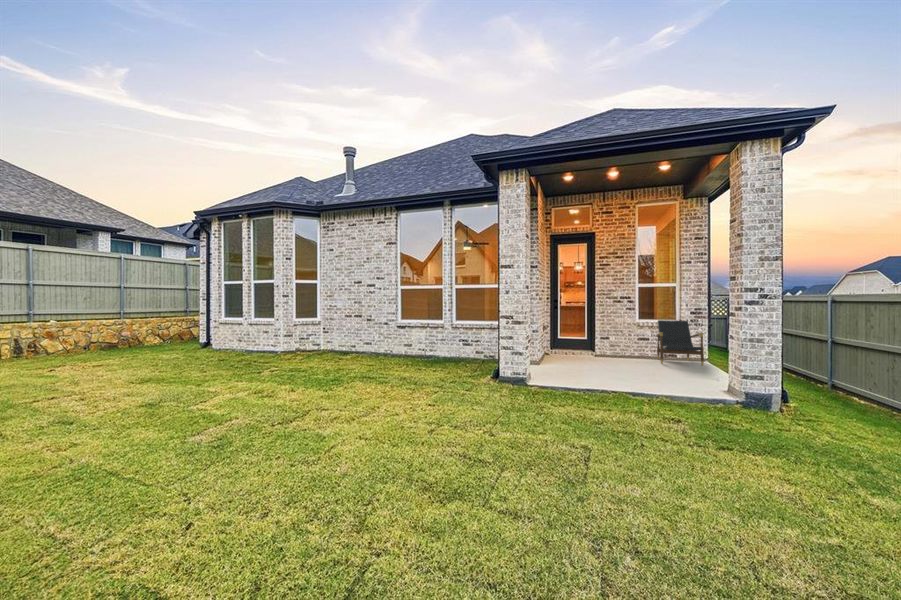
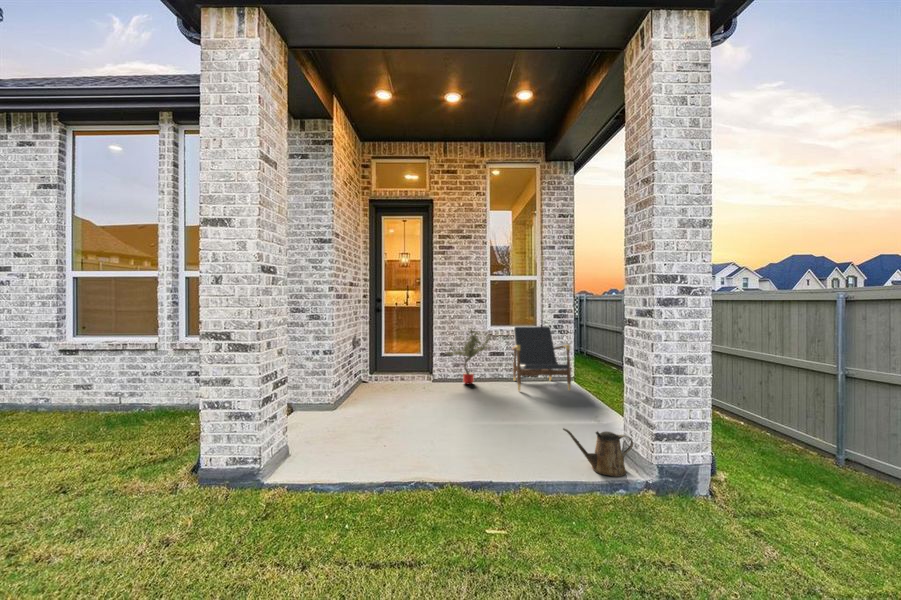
potted tree: none [605,320,640,359] -> present [447,329,490,384]
watering can: none [688,371,733,397] -> present [563,428,634,477]

